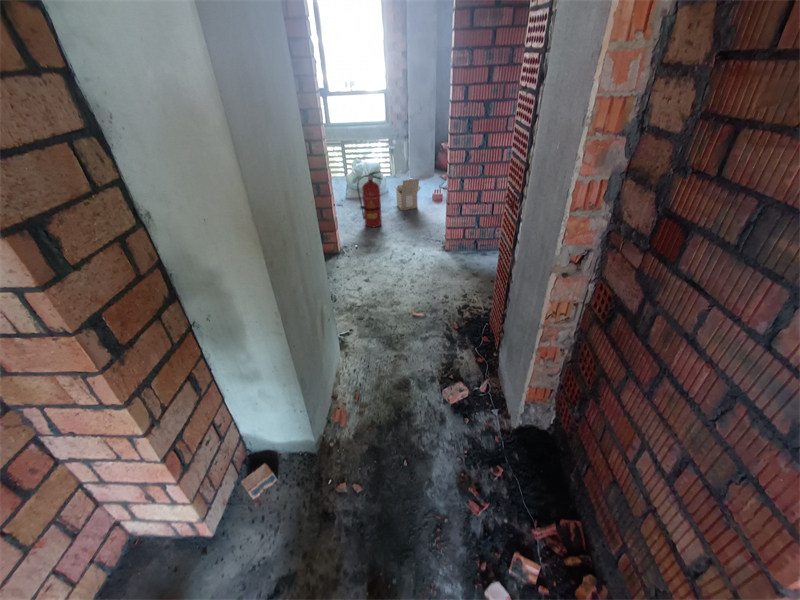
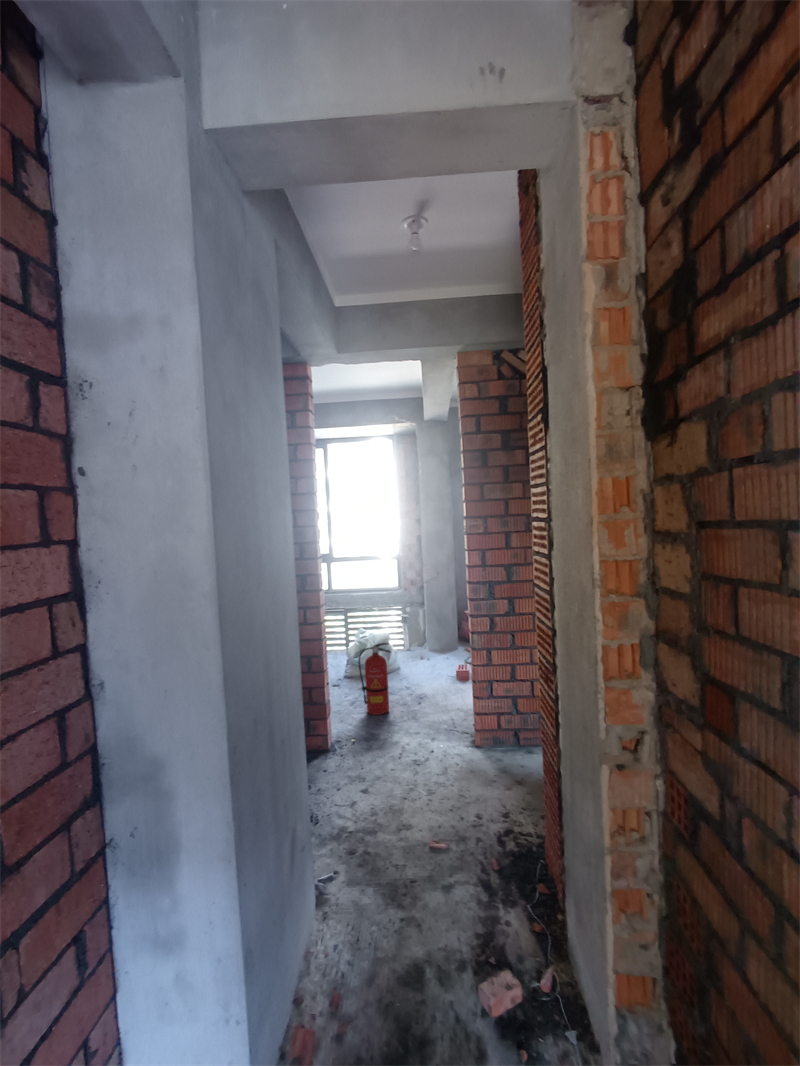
cardboard box: present [396,178,420,210] -> none [406,651,440,692]

